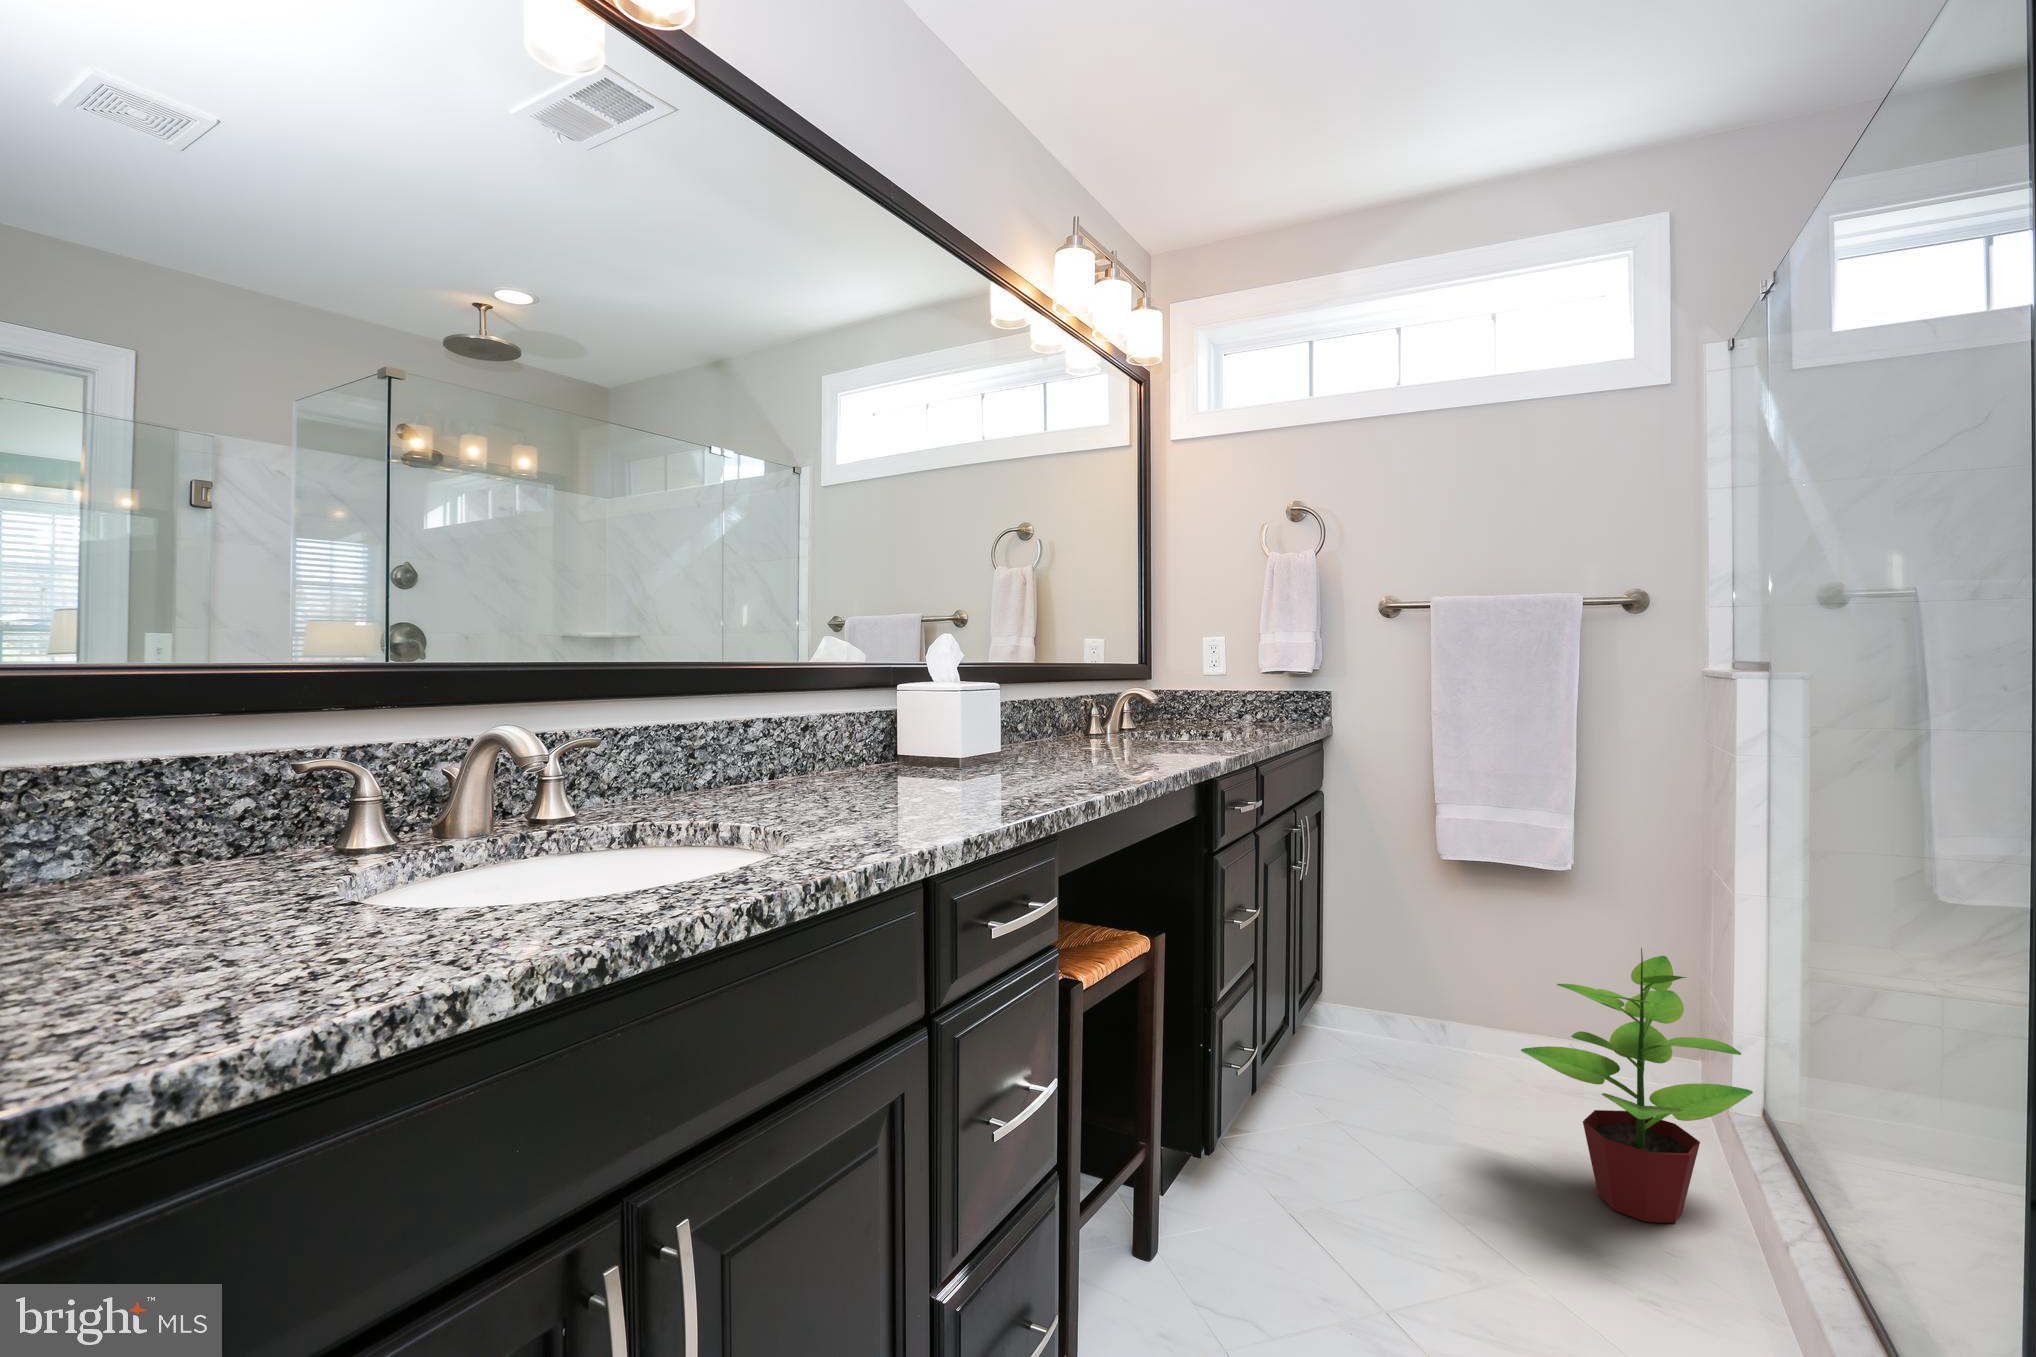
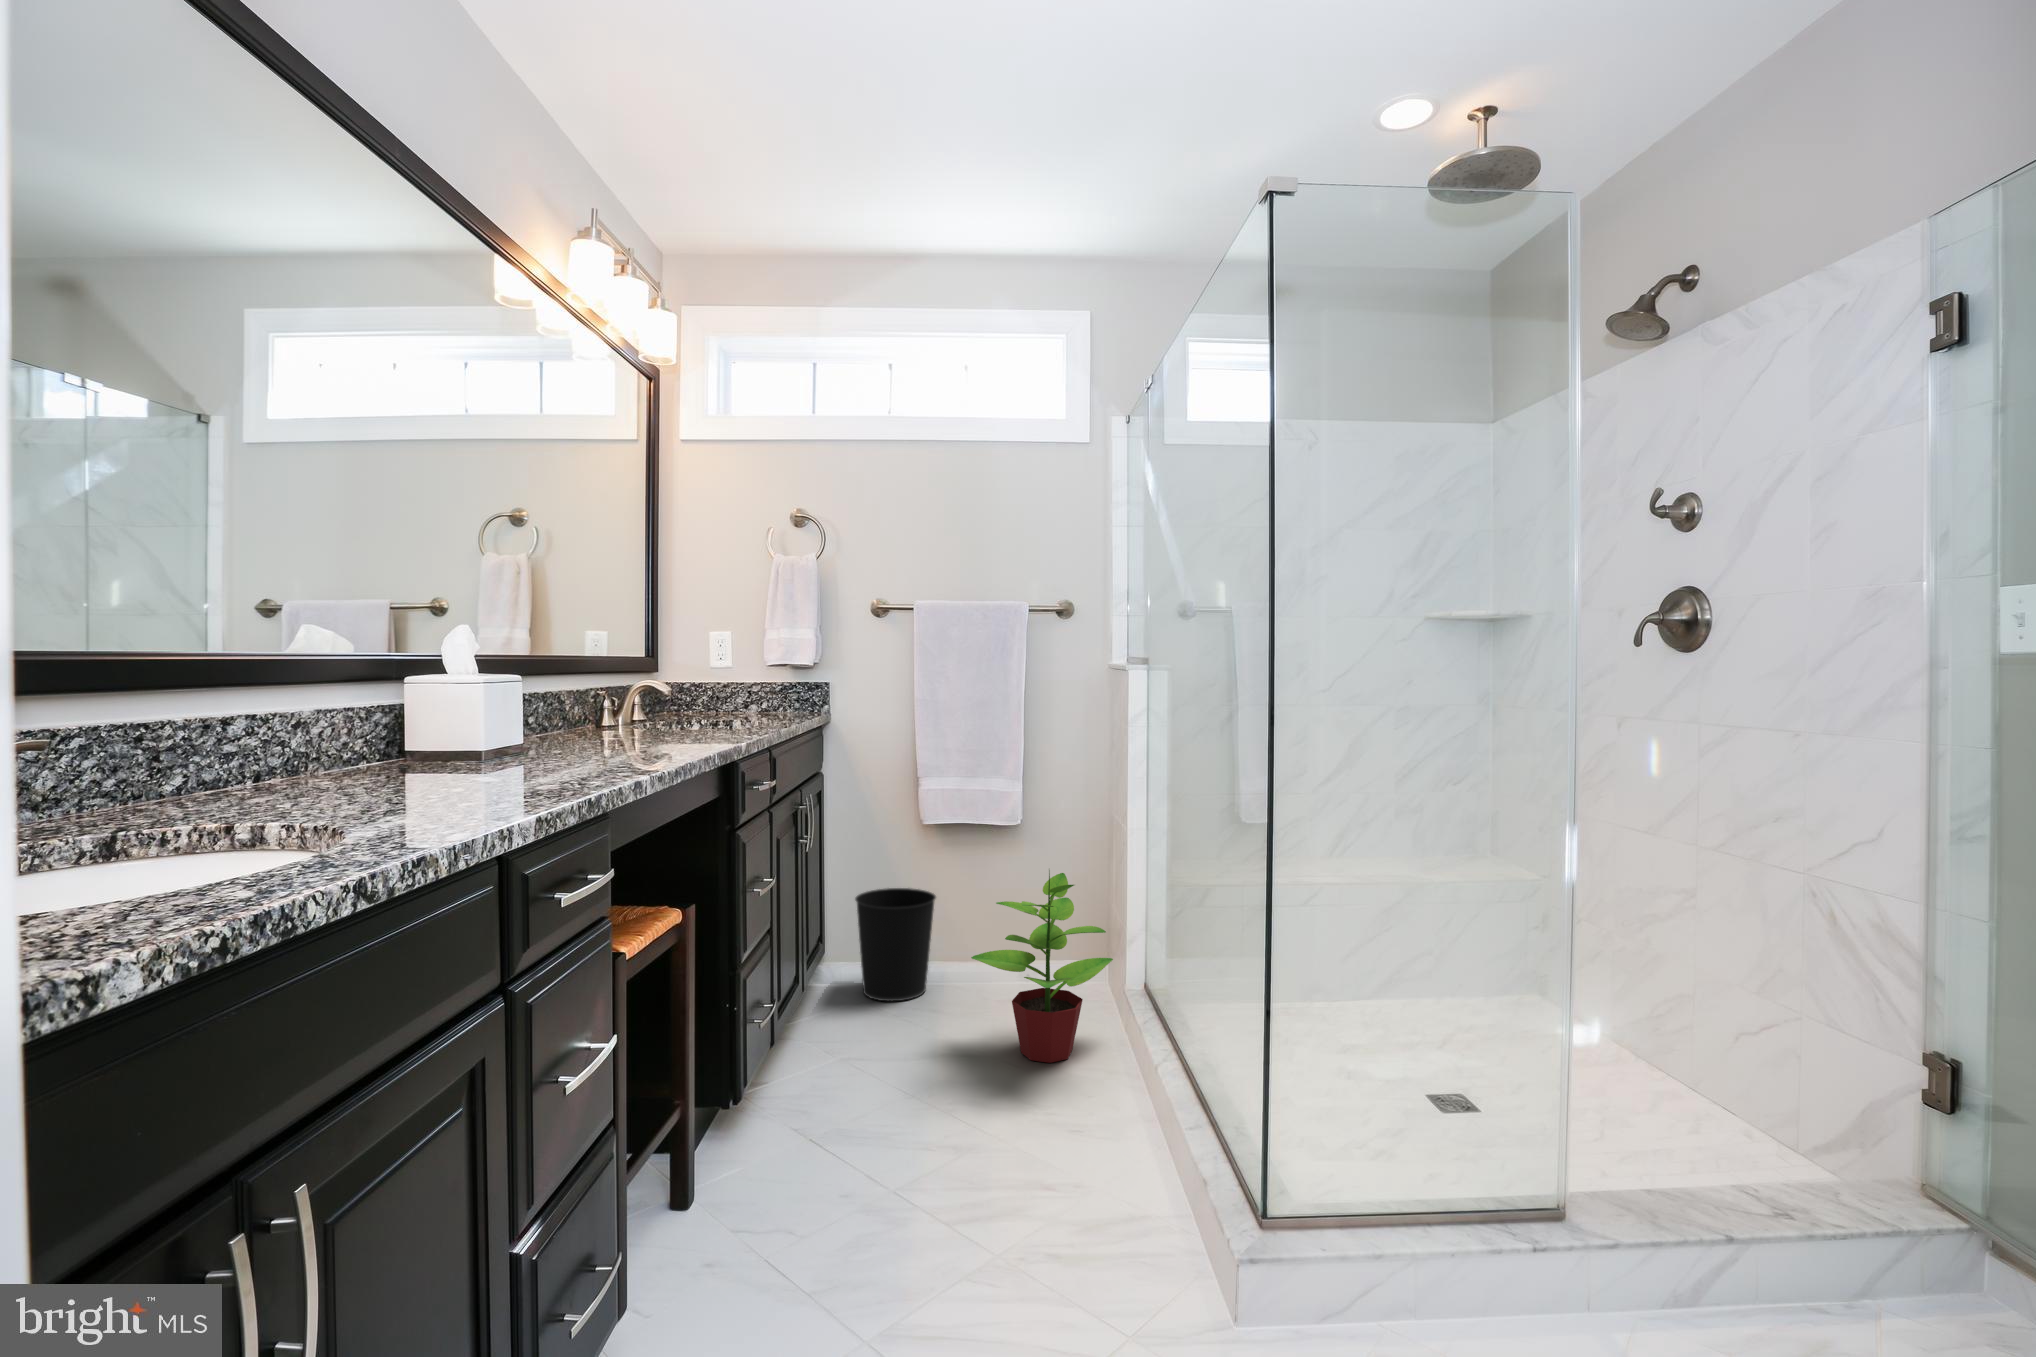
wastebasket: none [1364,940,1472,1084] -> present [855,888,936,1001]

